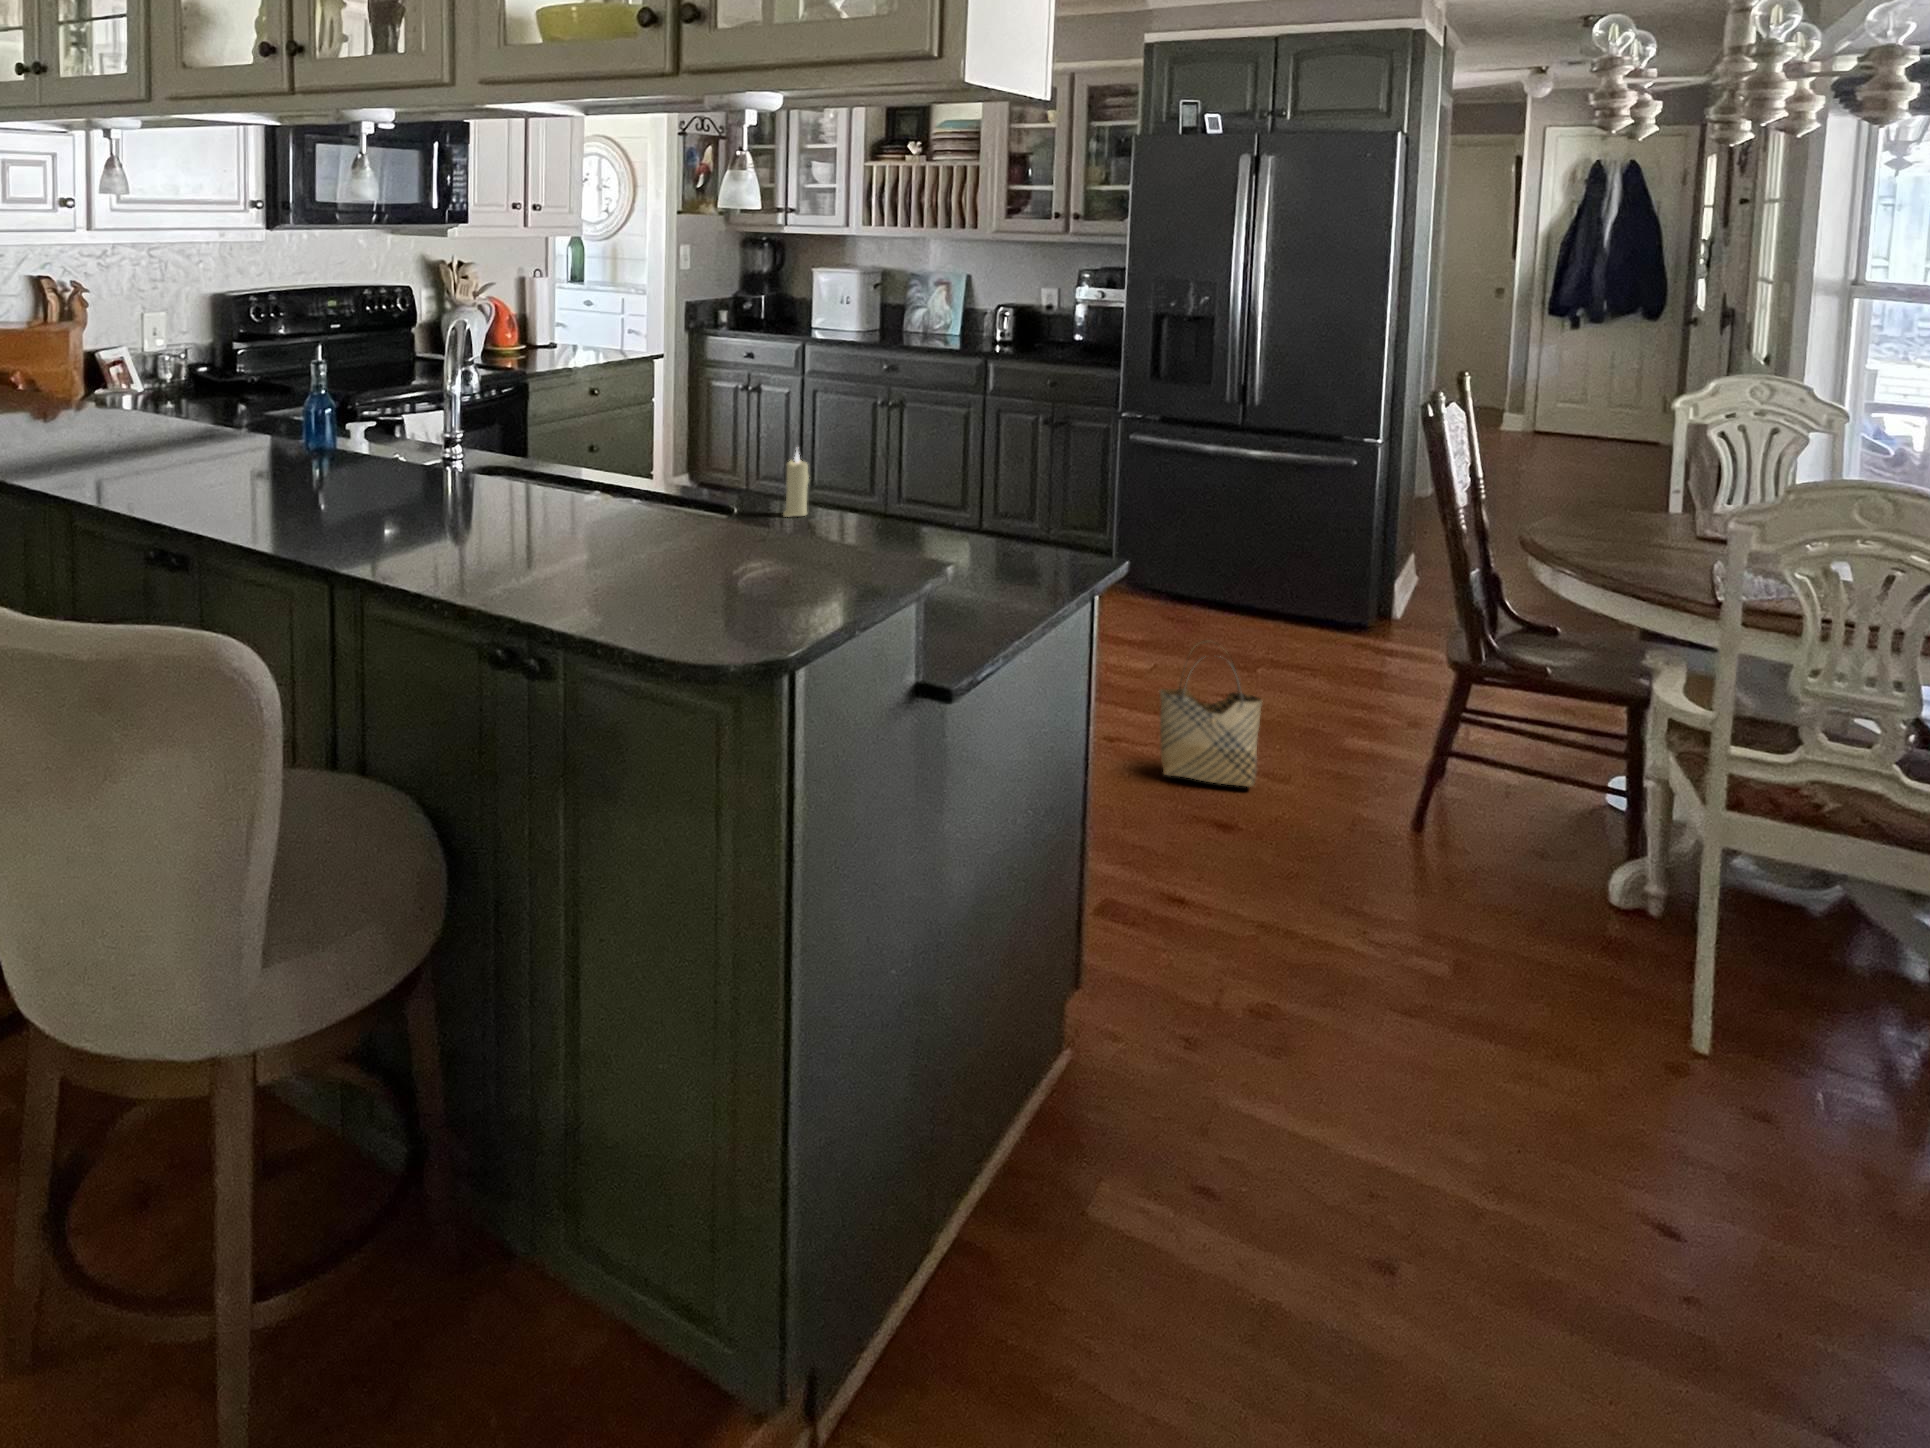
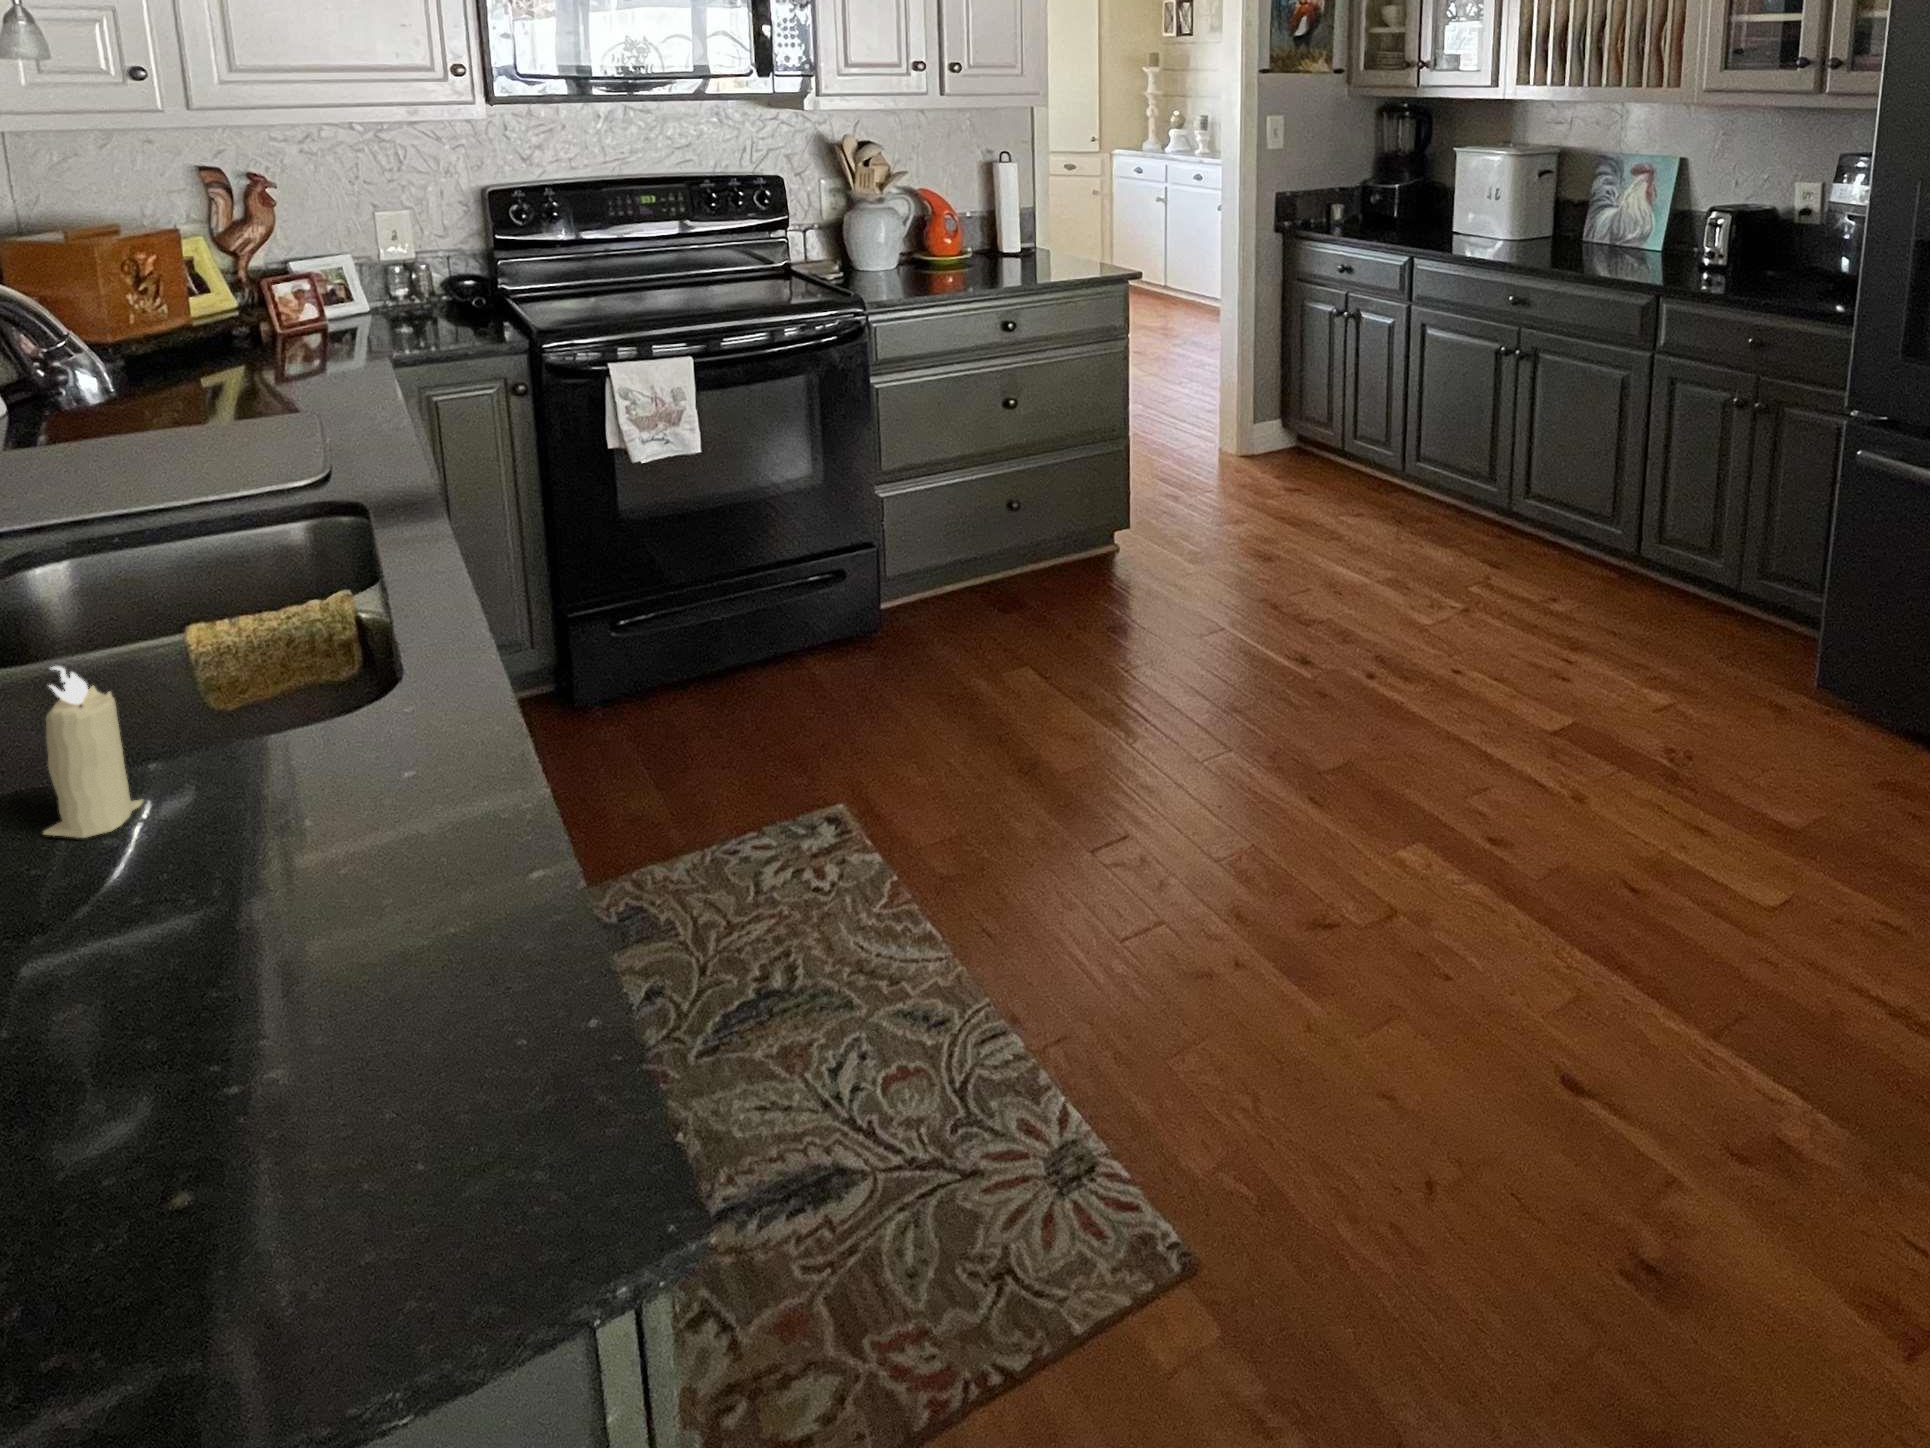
woven basket: present [1159,640,1262,787] -> none [1649,963,1887,1314]

